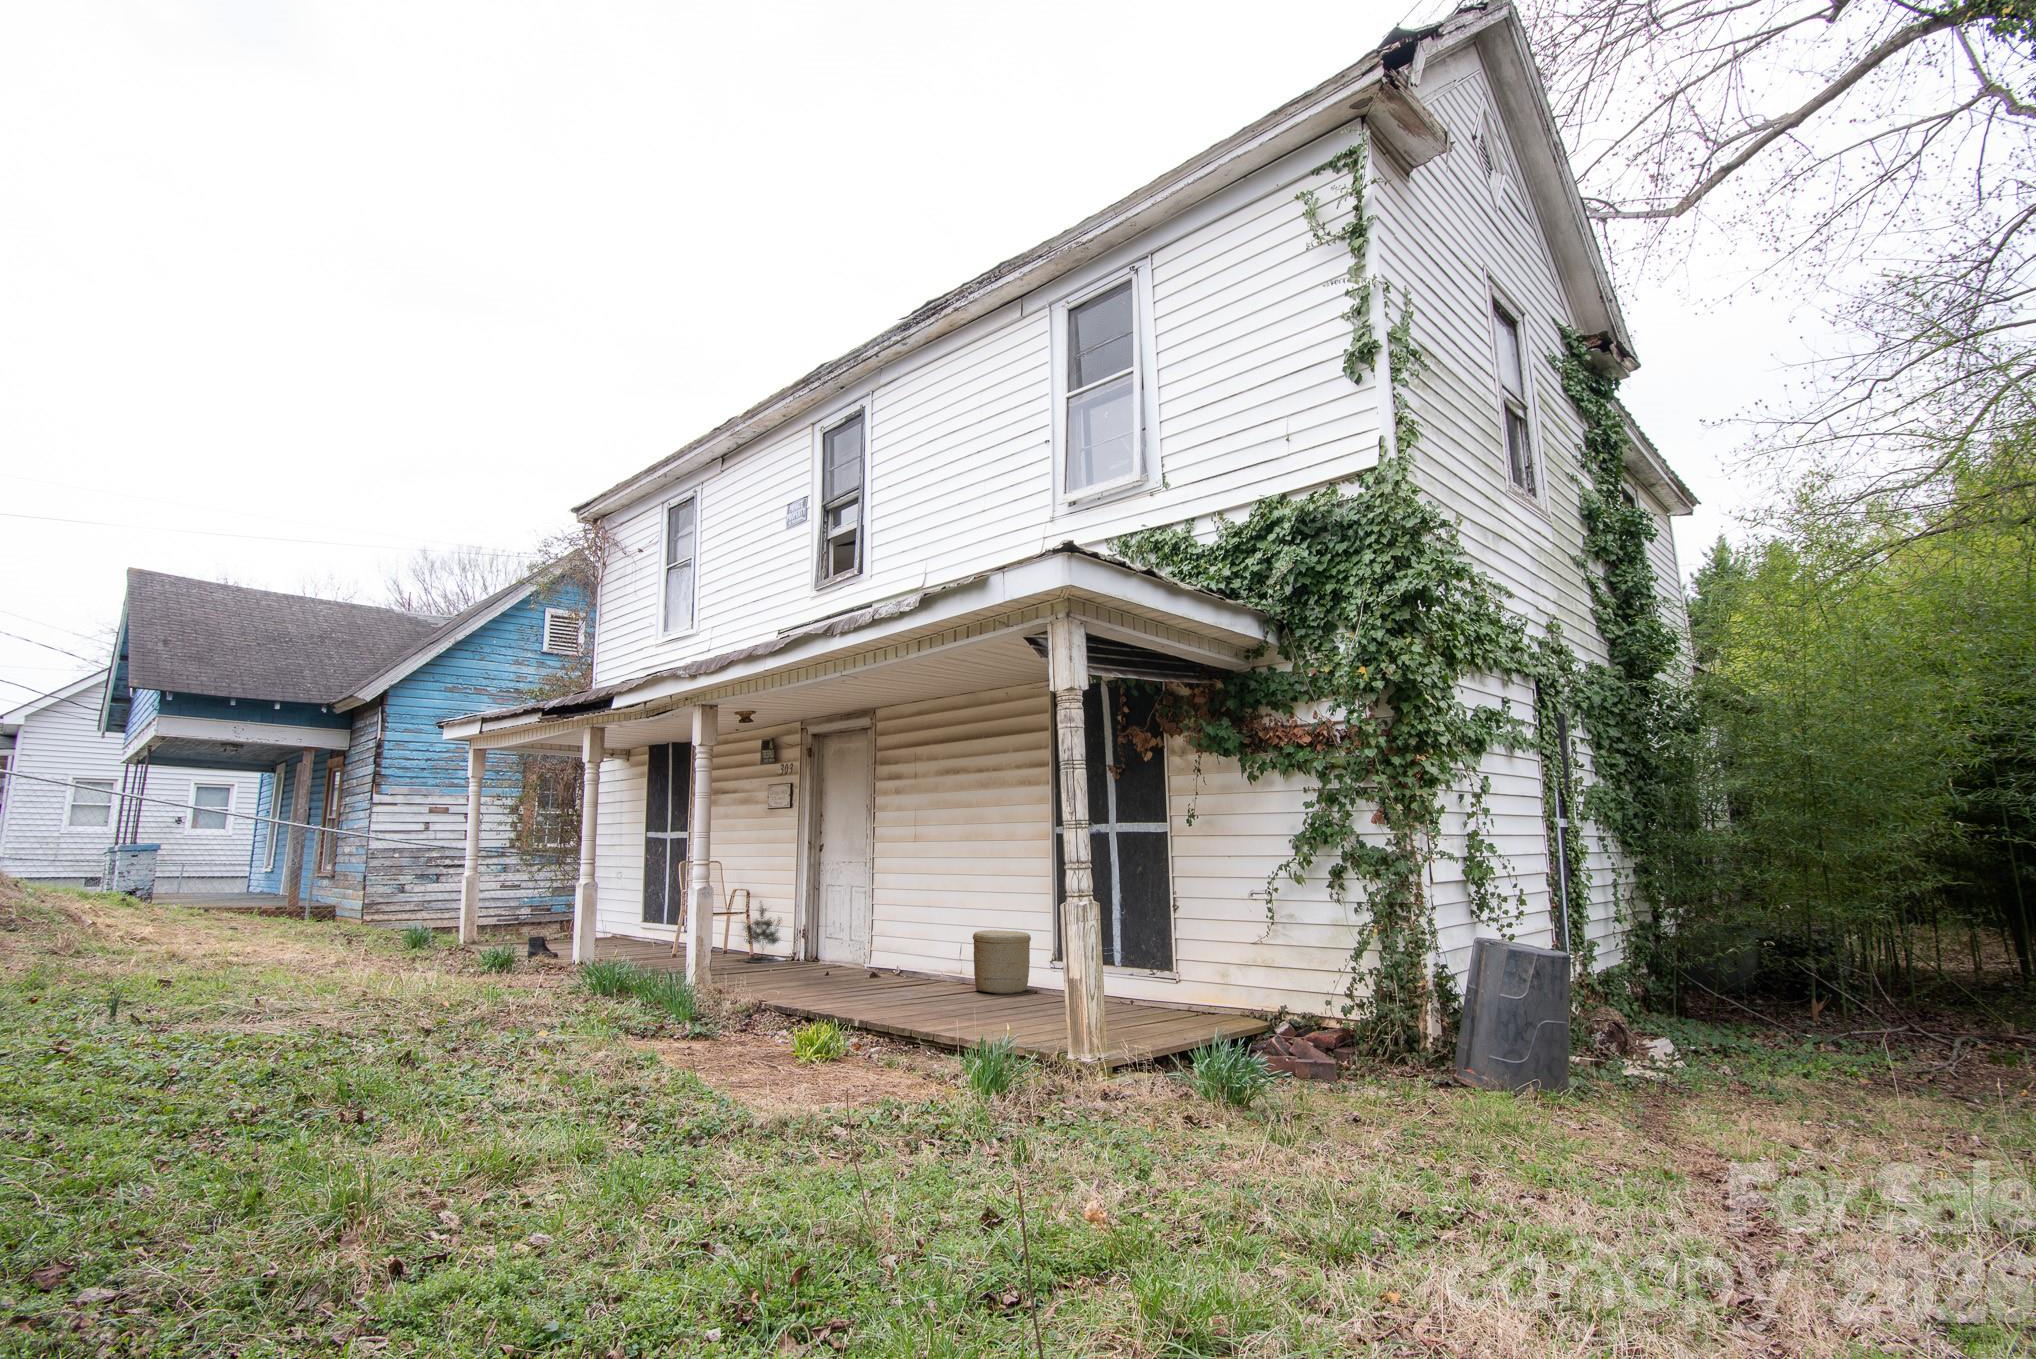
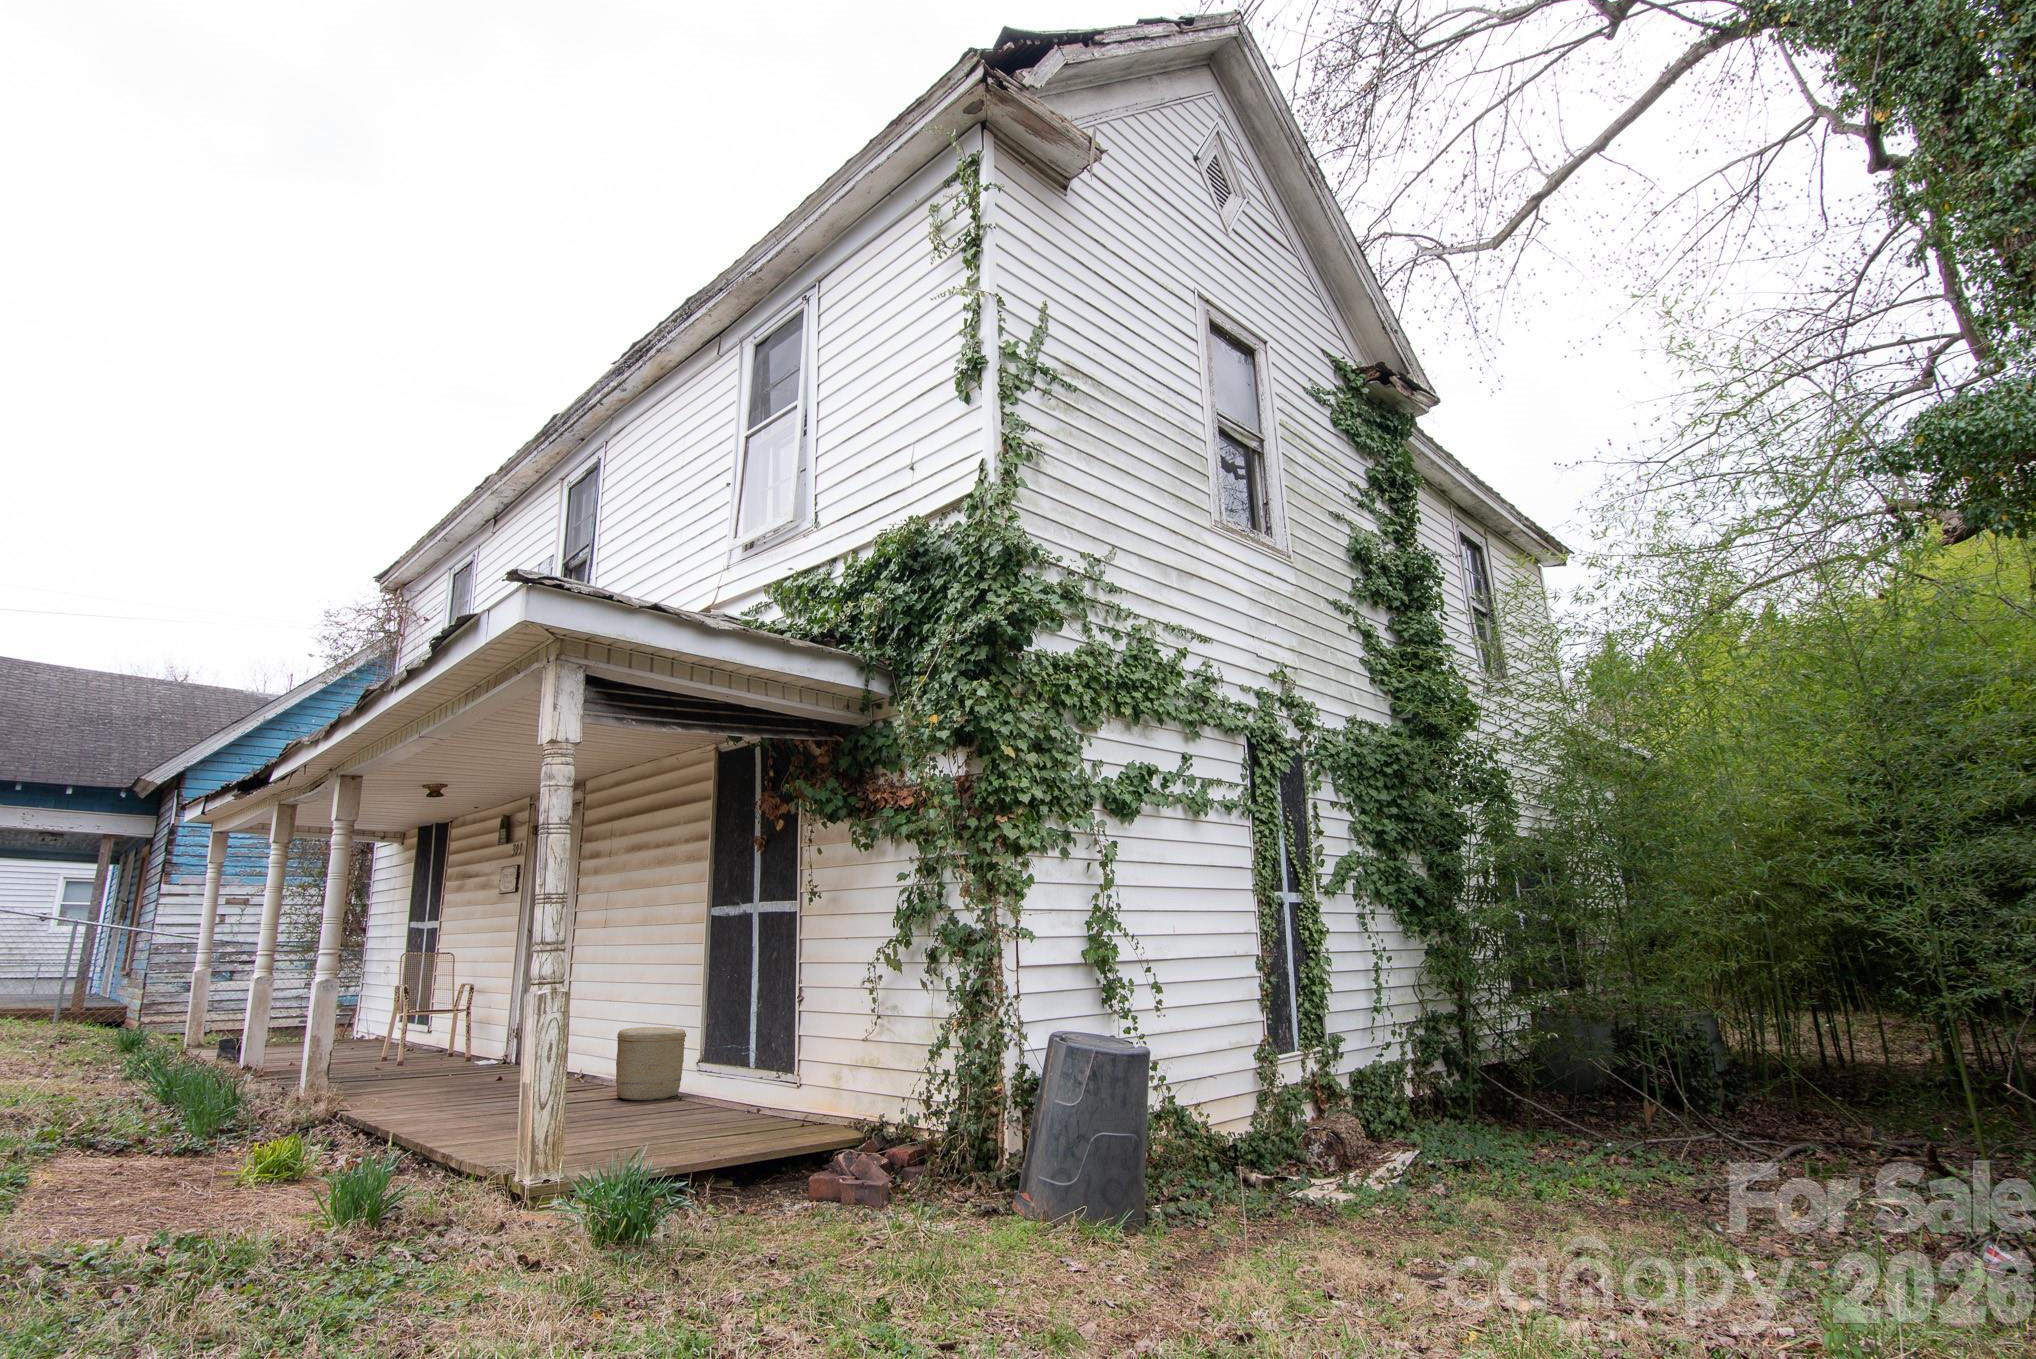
potted tree: present [745,901,782,963] -> none [447,995,498,1067]

